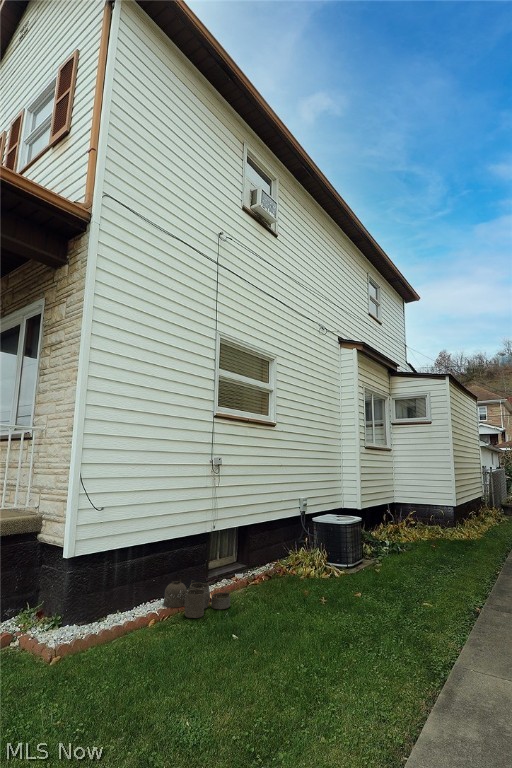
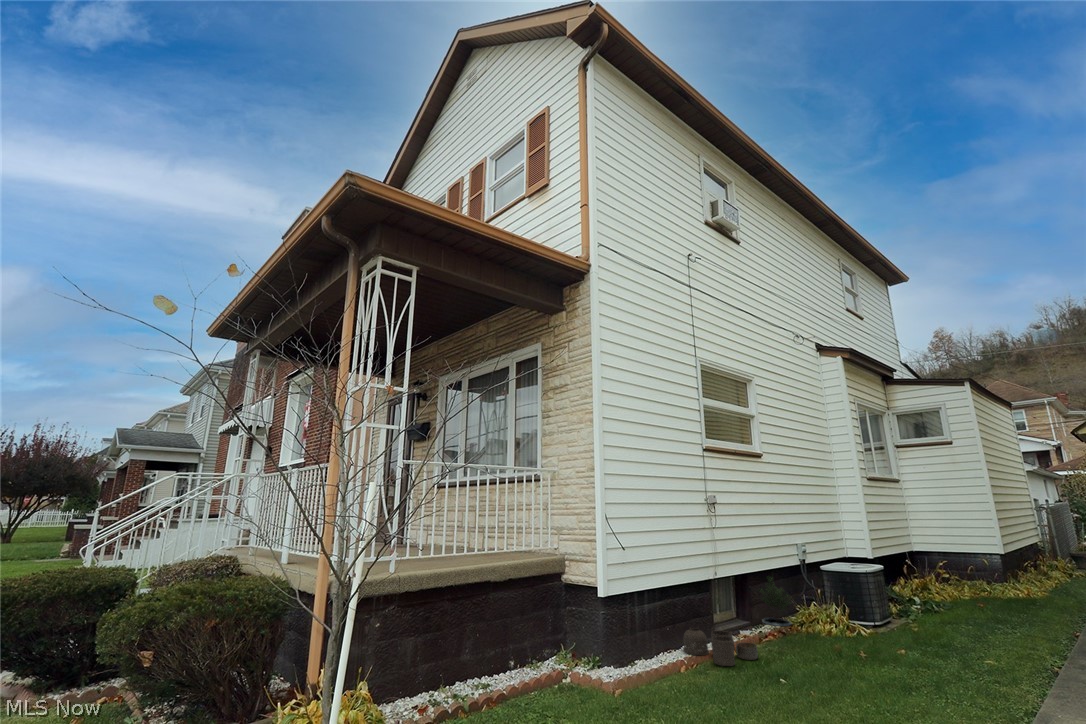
potted tree: none [256,525,283,572] -> present [761,576,791,626]

